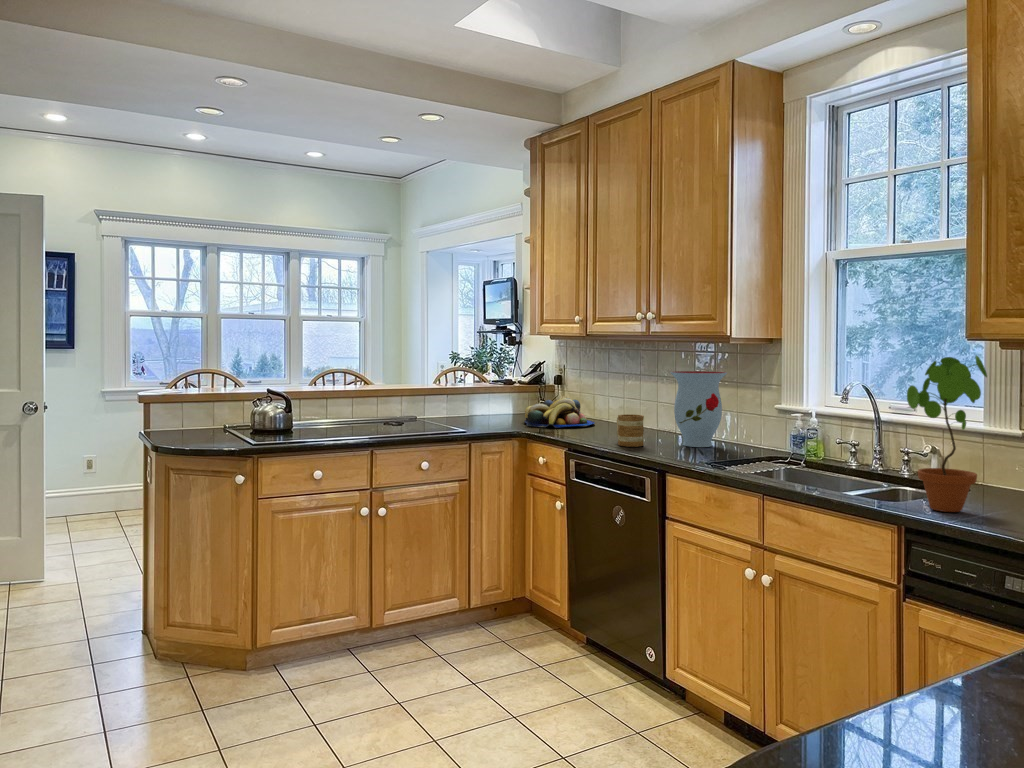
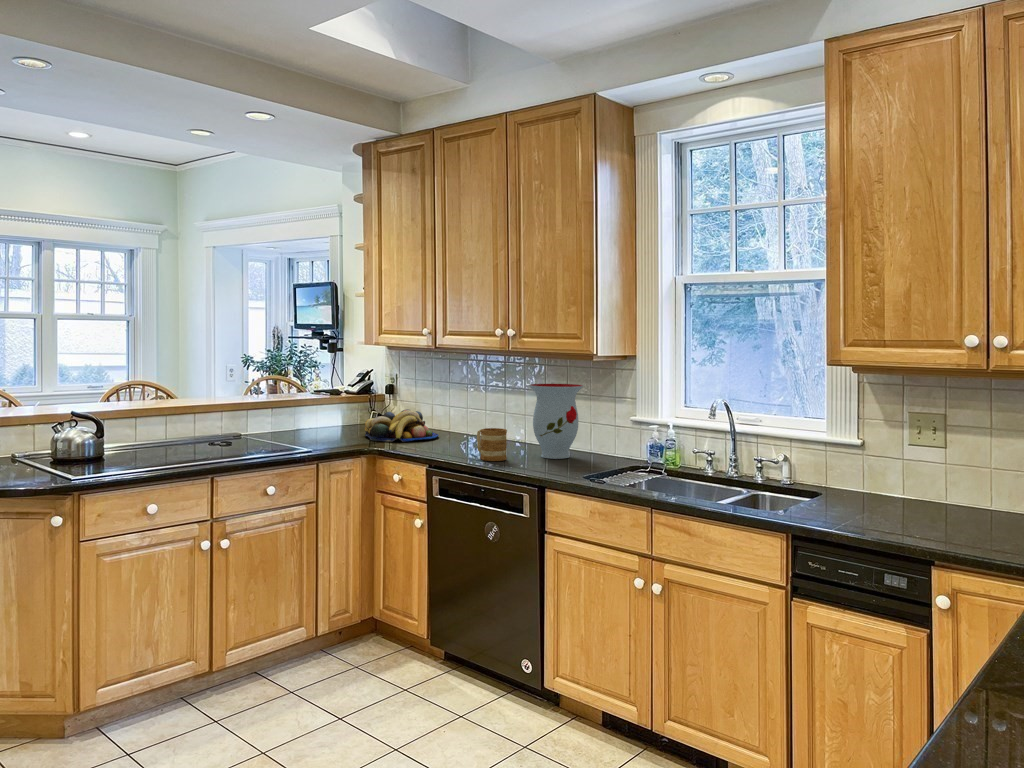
potted plant: present [907,355,987,512] -> none [791,378,857,518]

